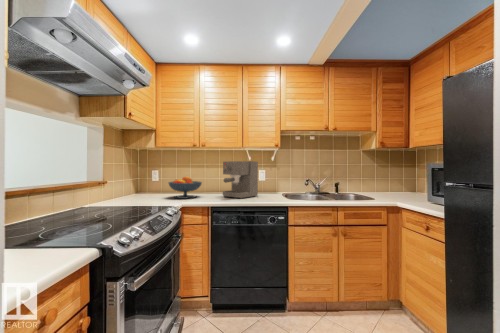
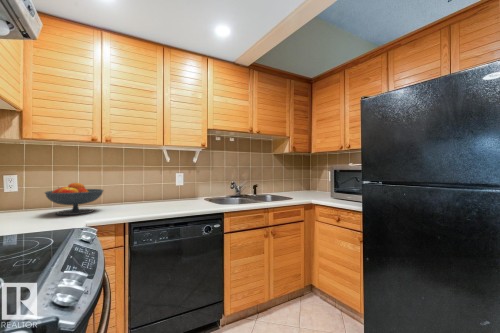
coffee maker: present [223,161,258,199] -> none [135,162,181,208]

